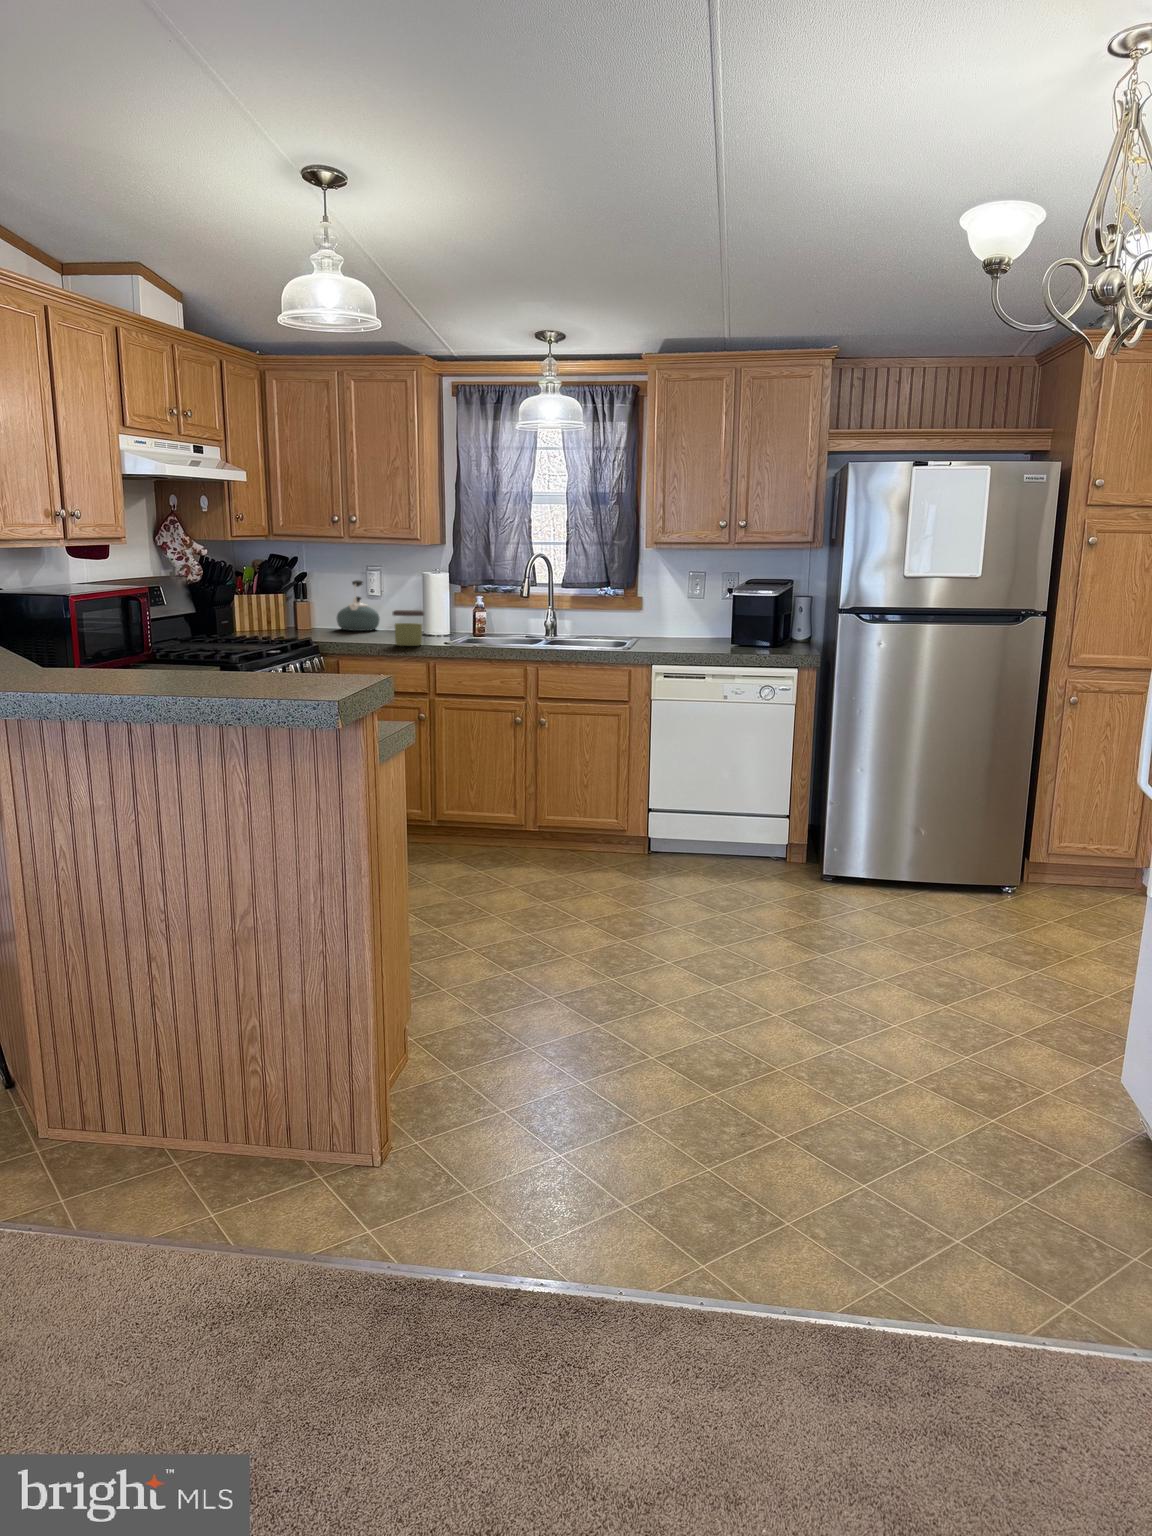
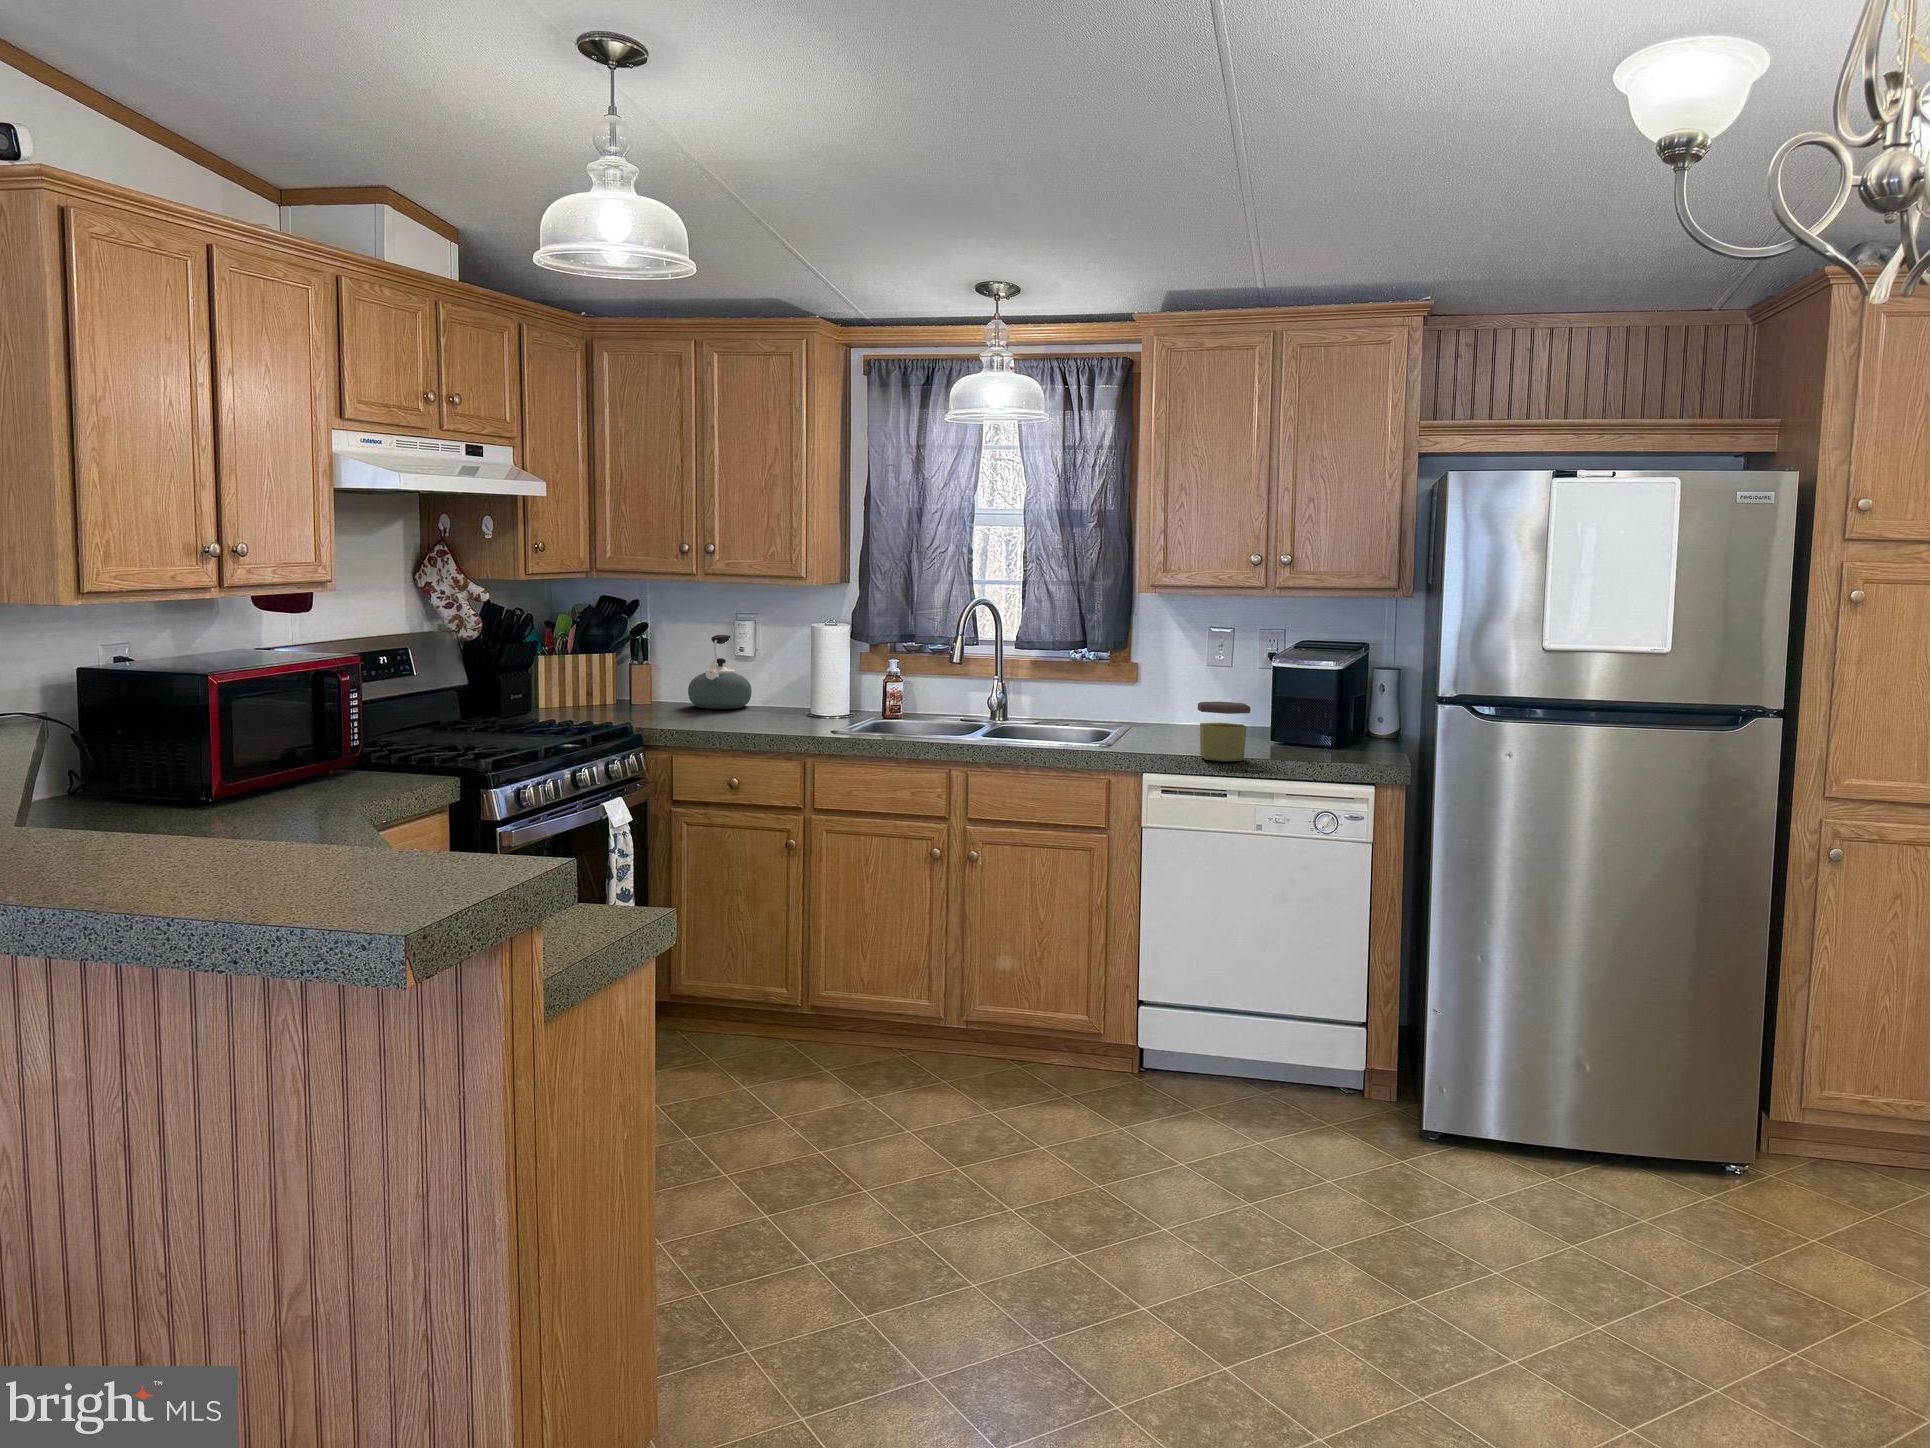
jar: present [392,610,424,646] -> present [1198,702,1250,761]

